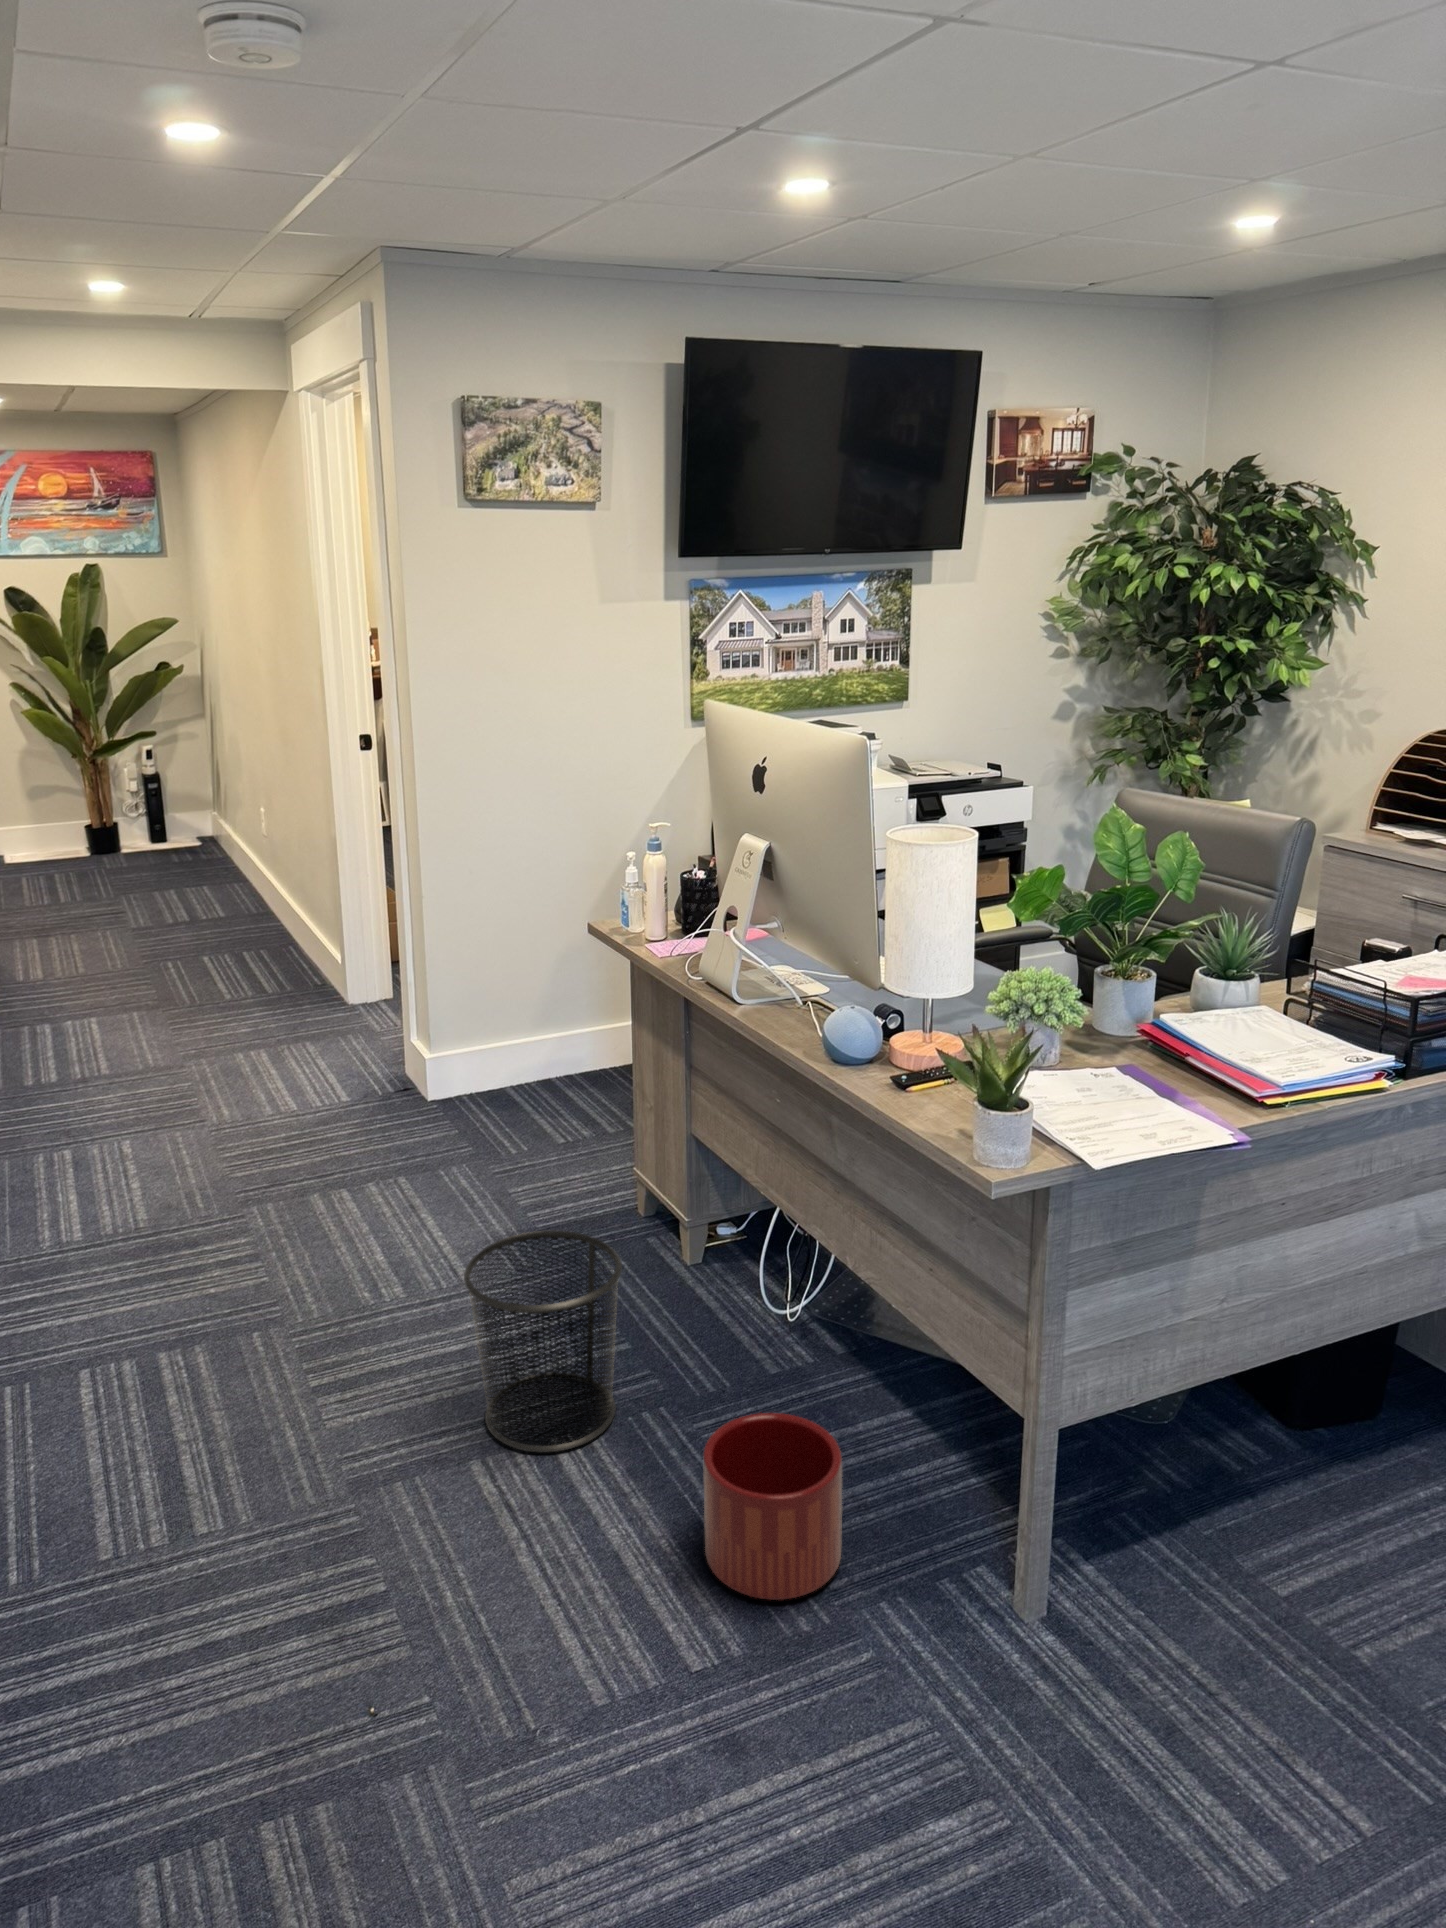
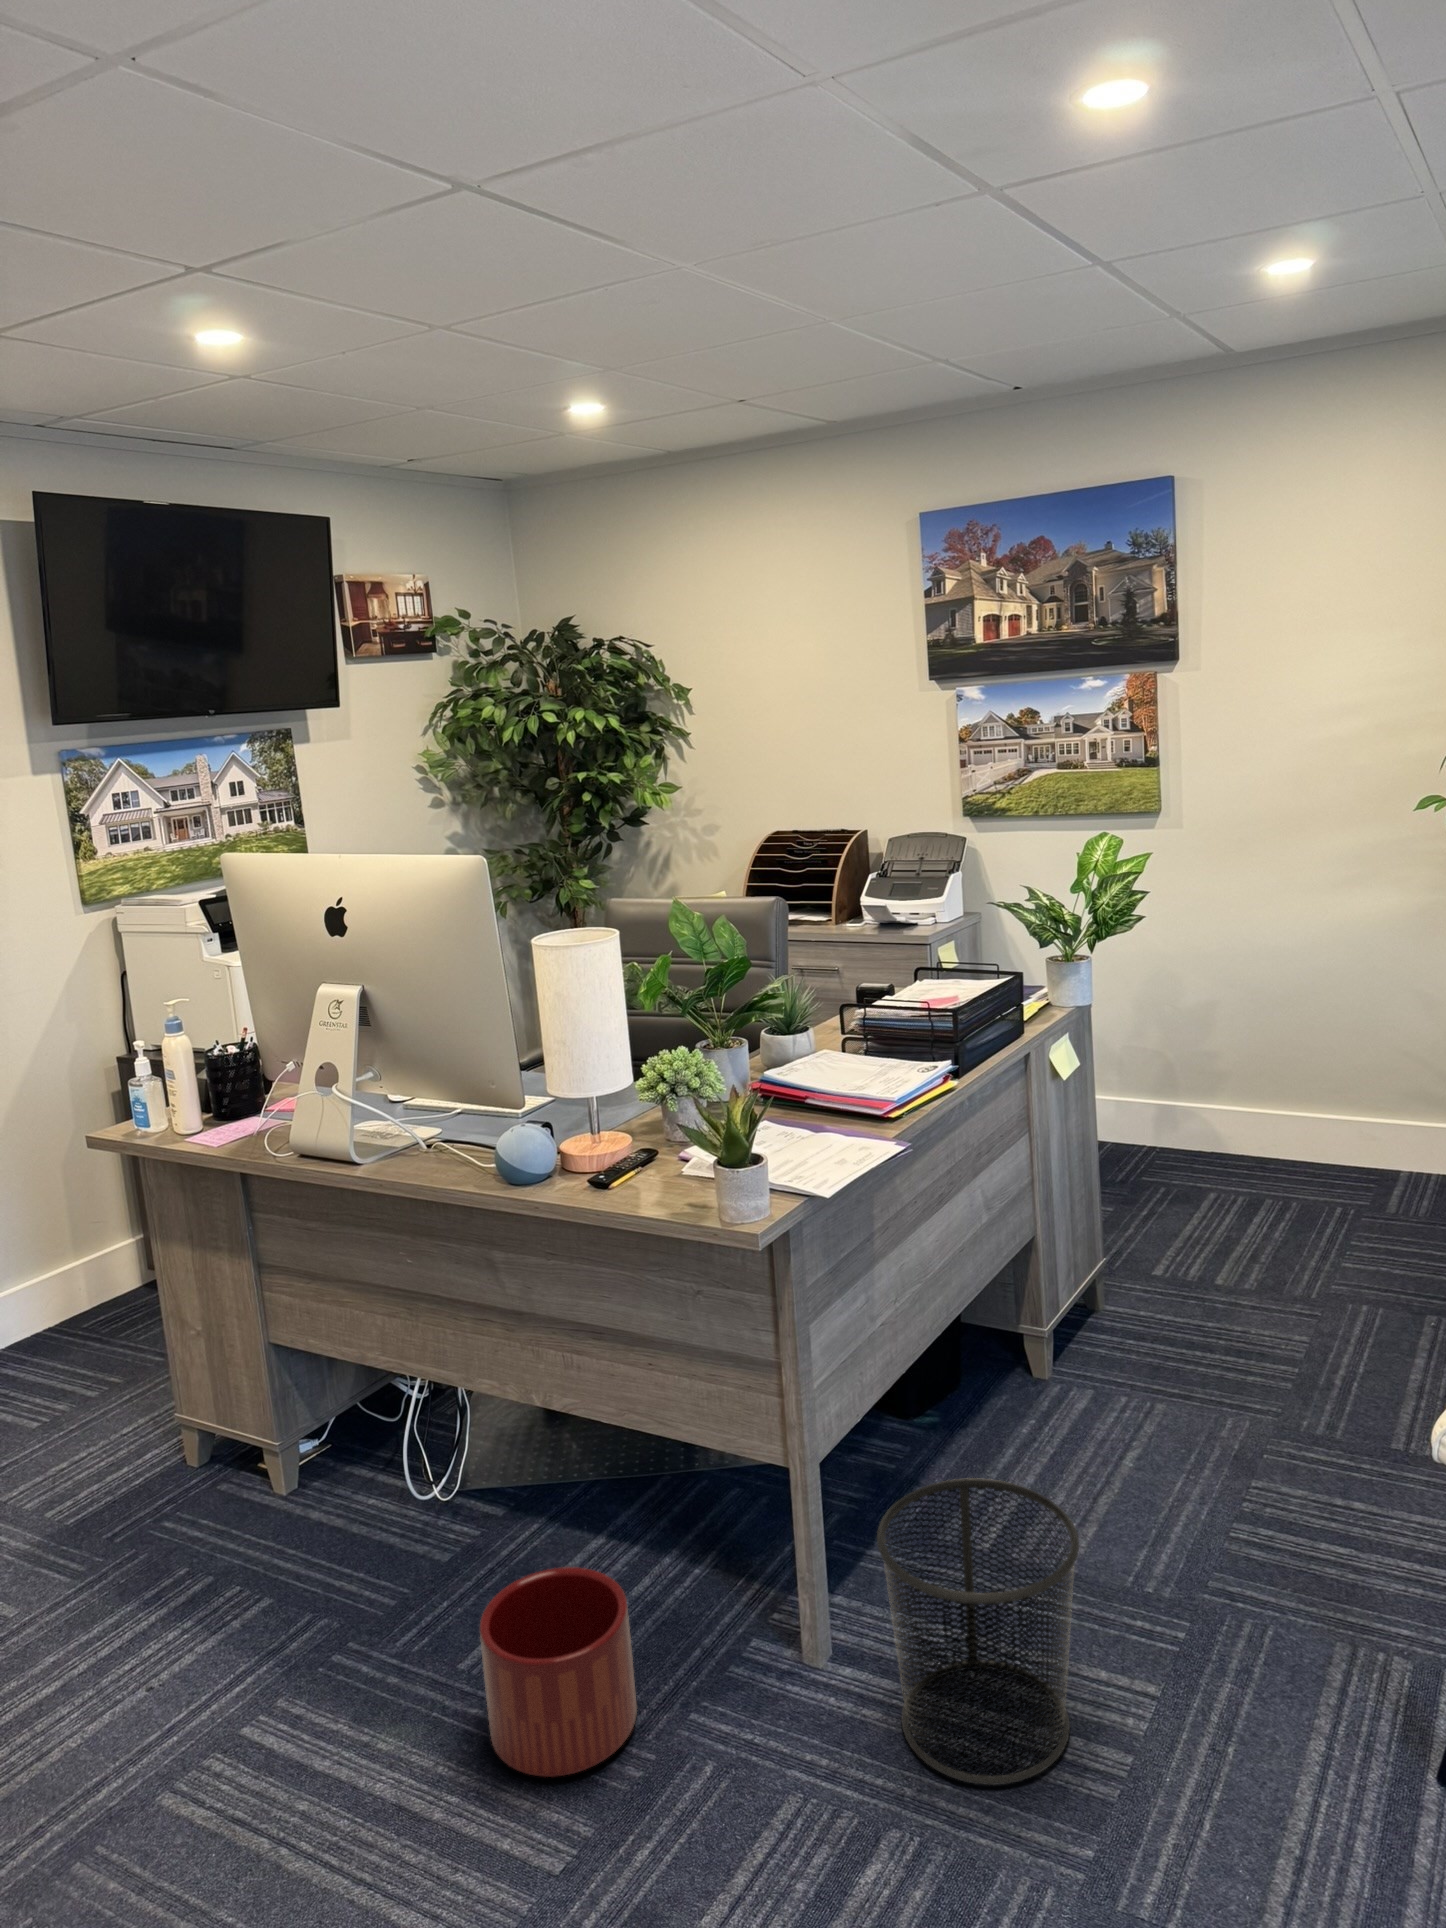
waste bin: present [464,1230,622,1453] -> present [877,1478,1079,1785]

